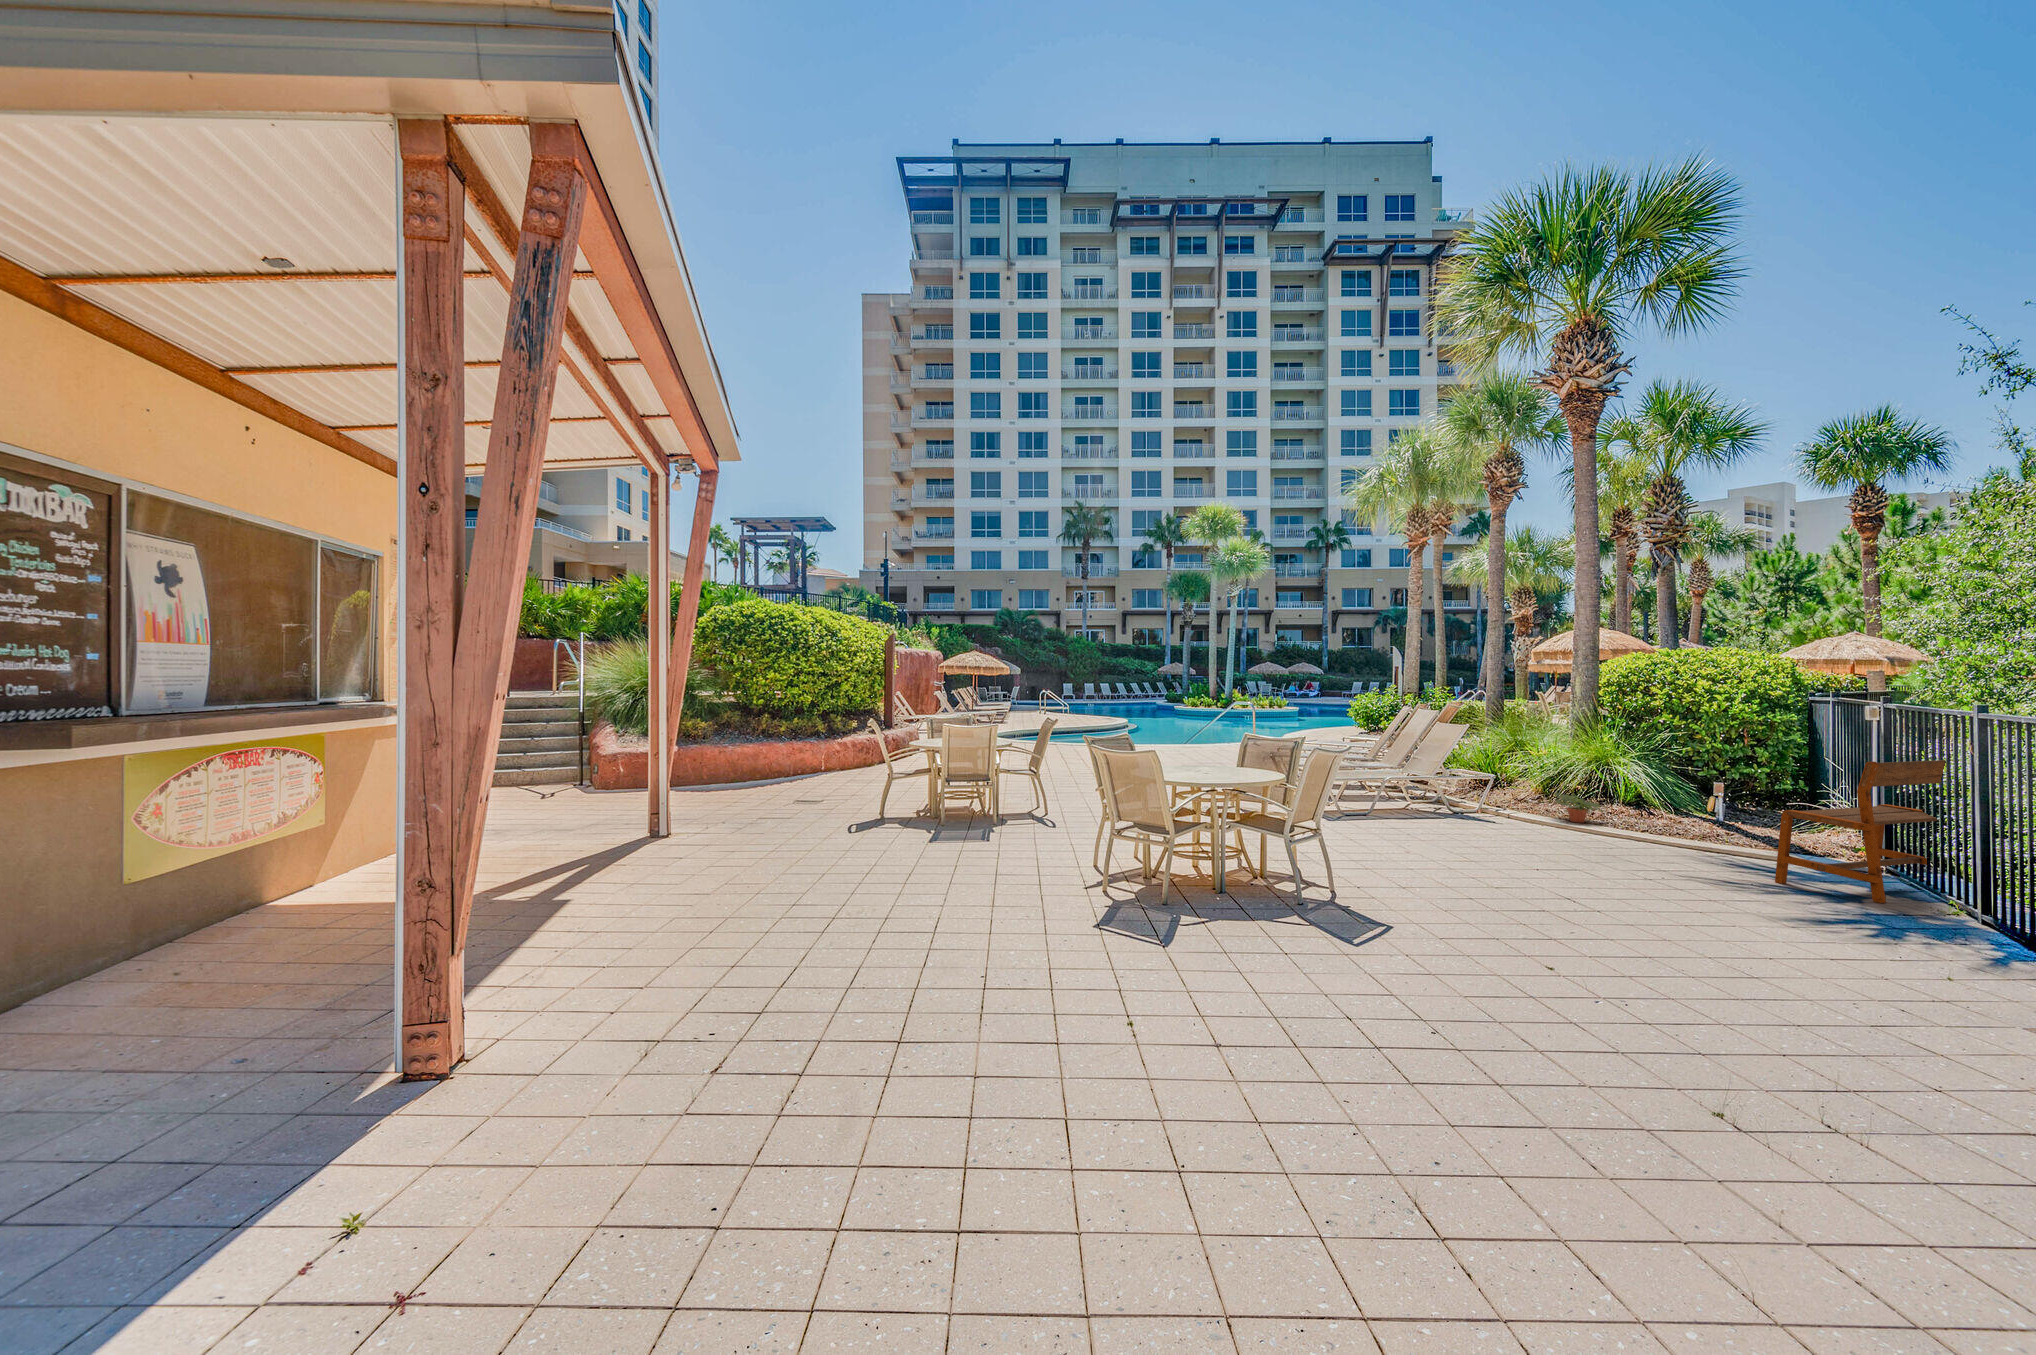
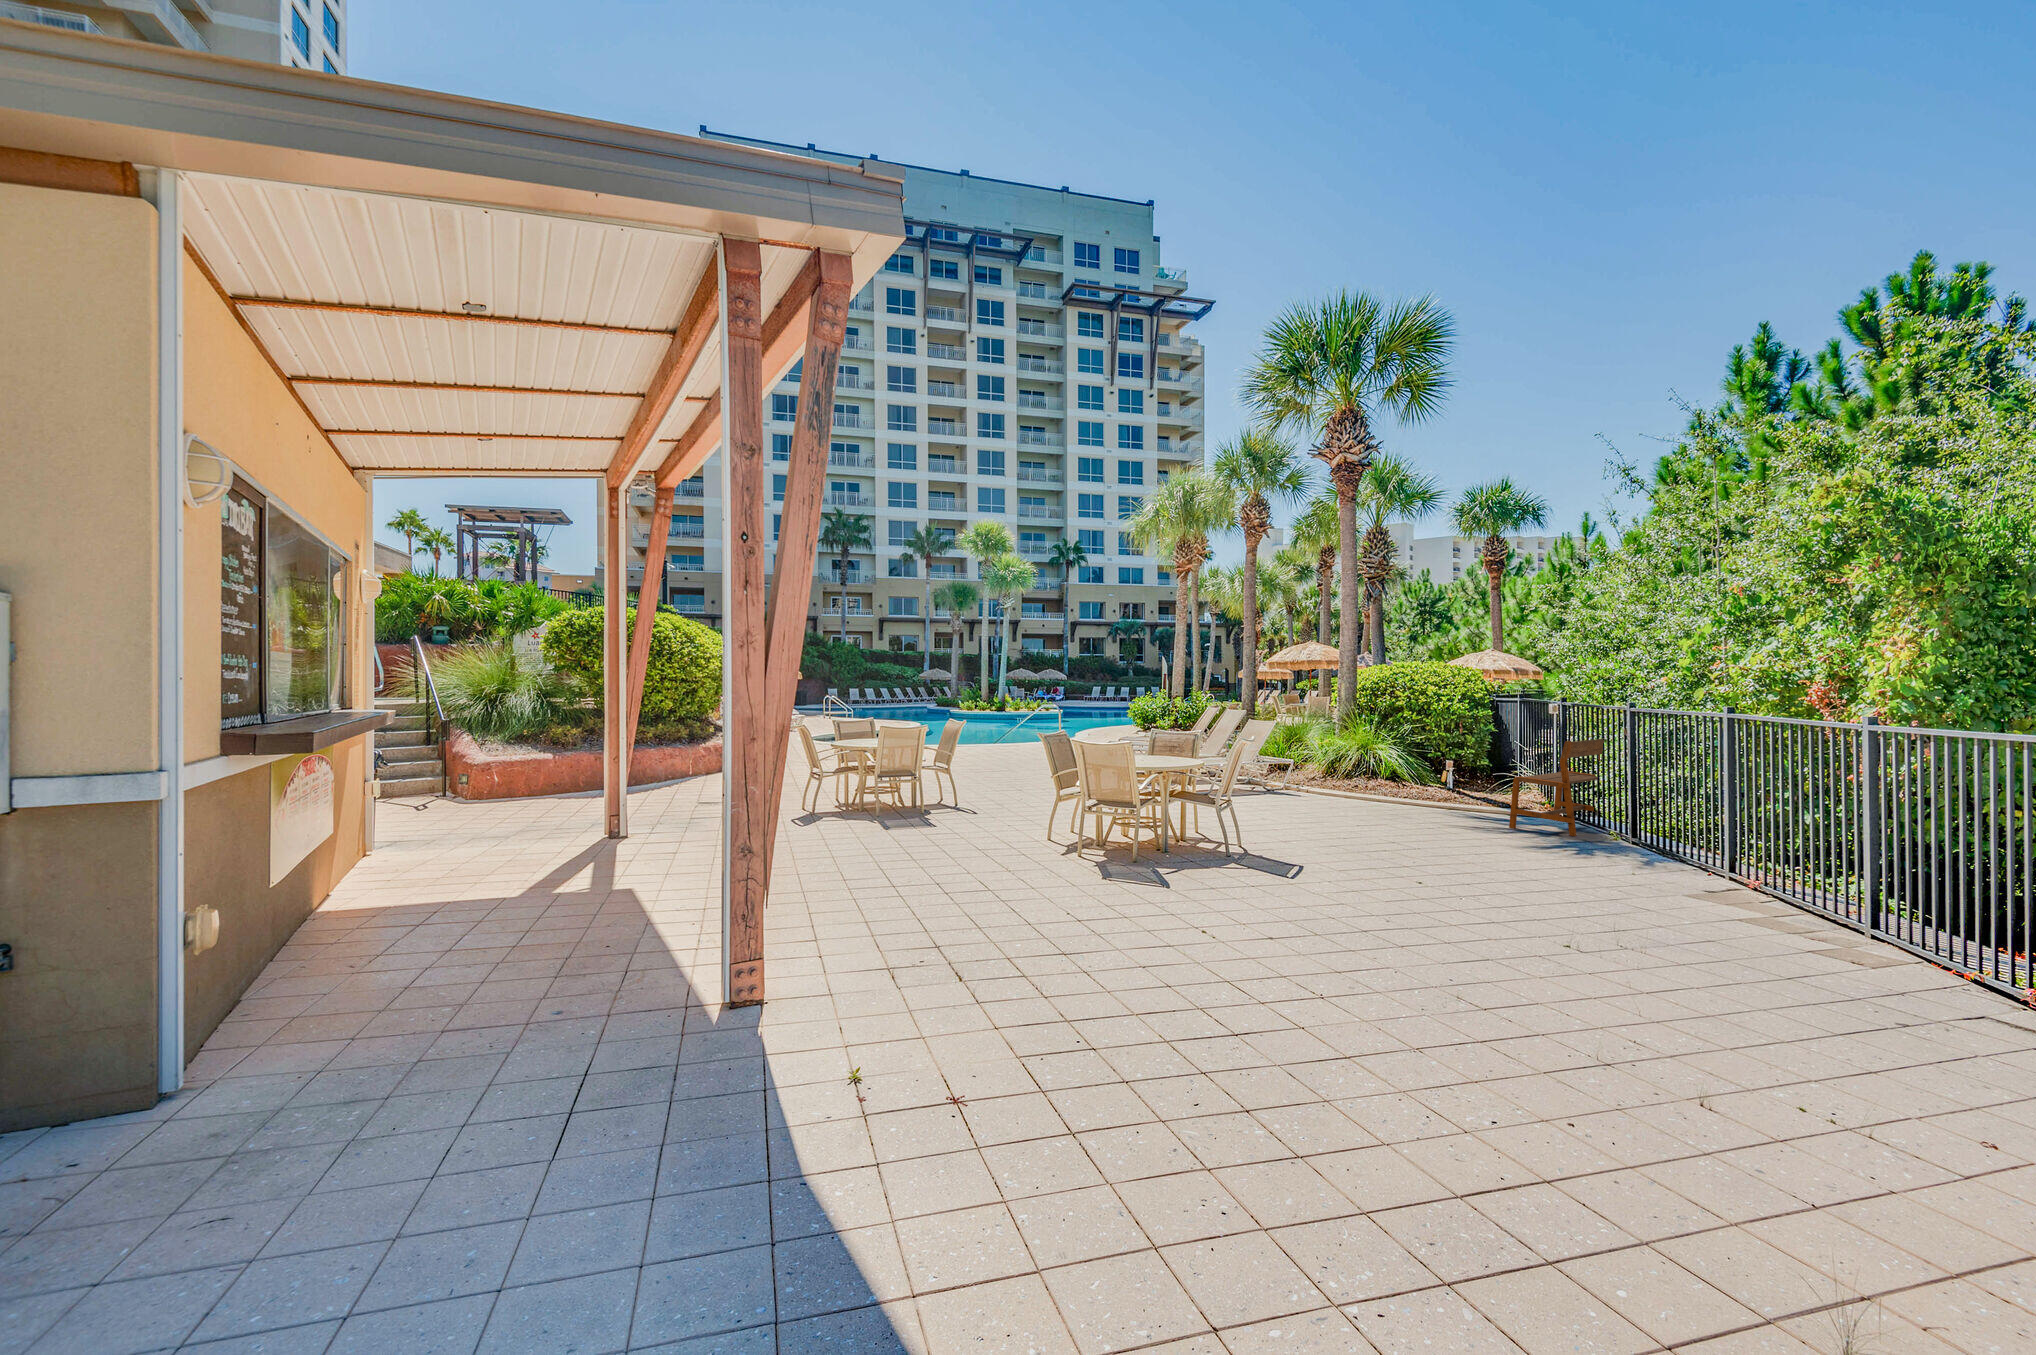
potted plant: present [1554,793,1607,823] -> none [1340,773,1379,795]

